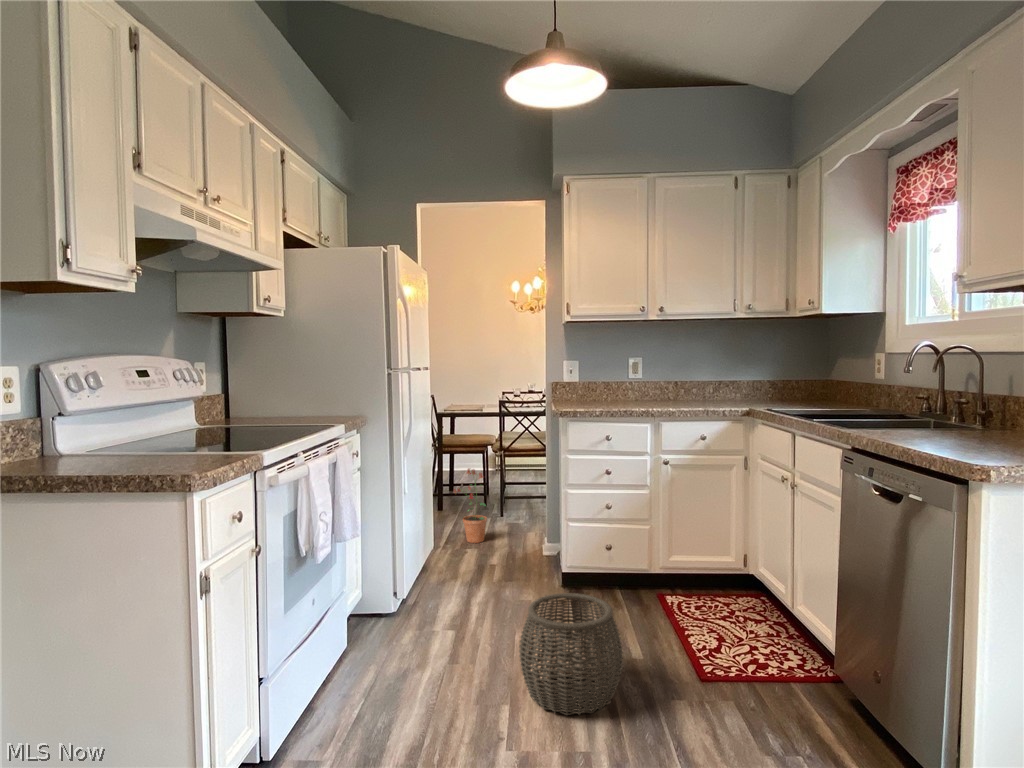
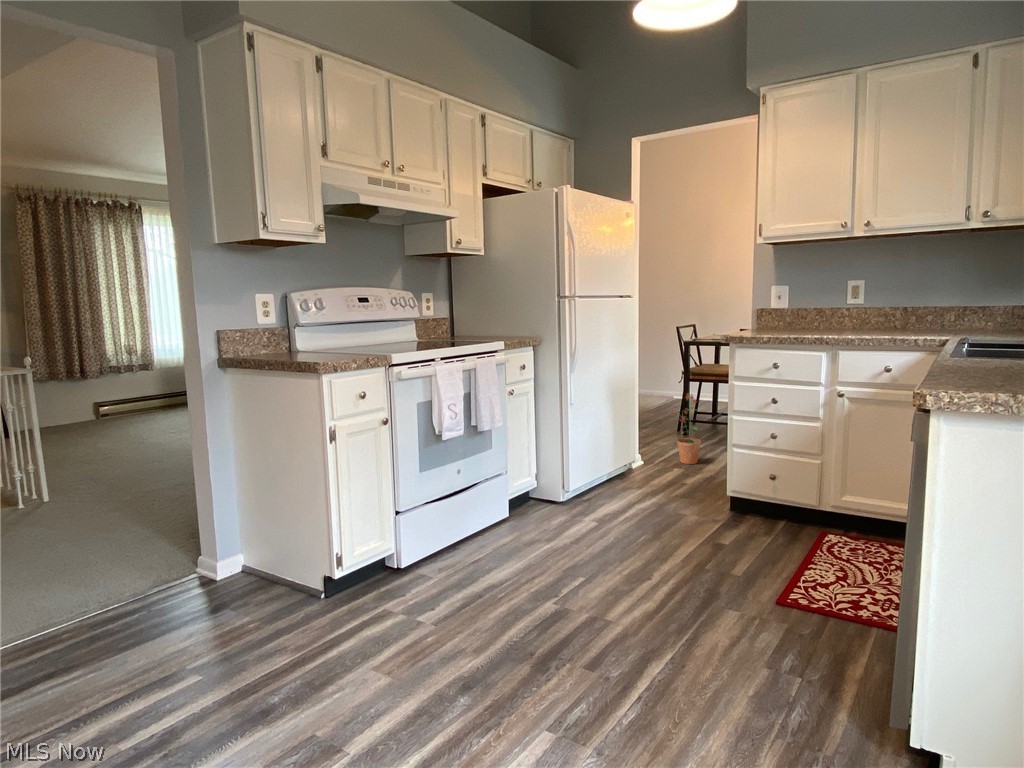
woven basket: present [519,593,623,715] -> none [594,498,688,600]

